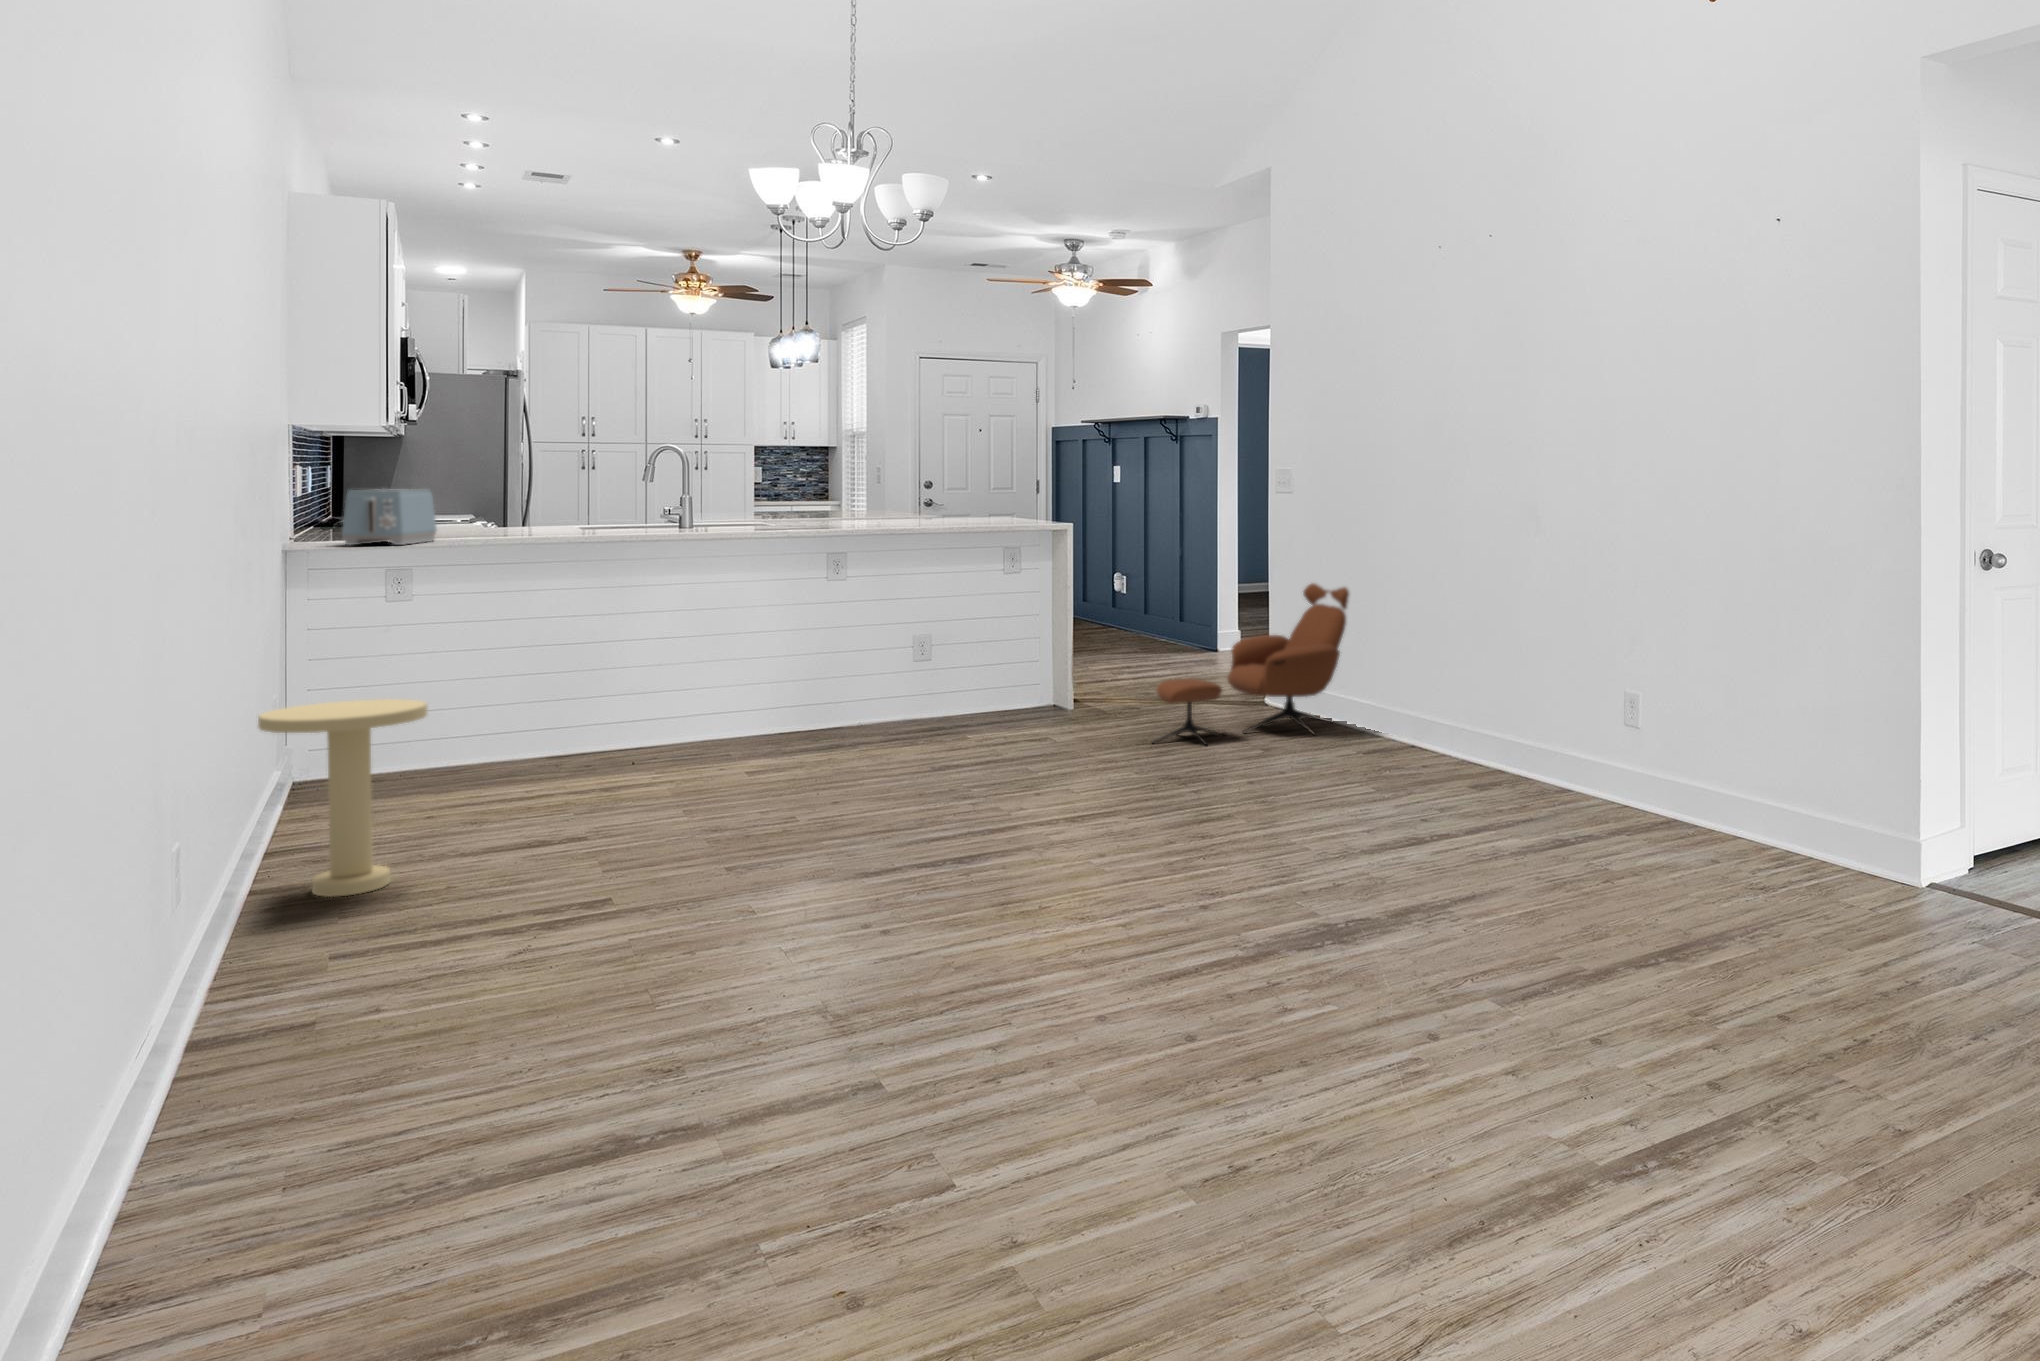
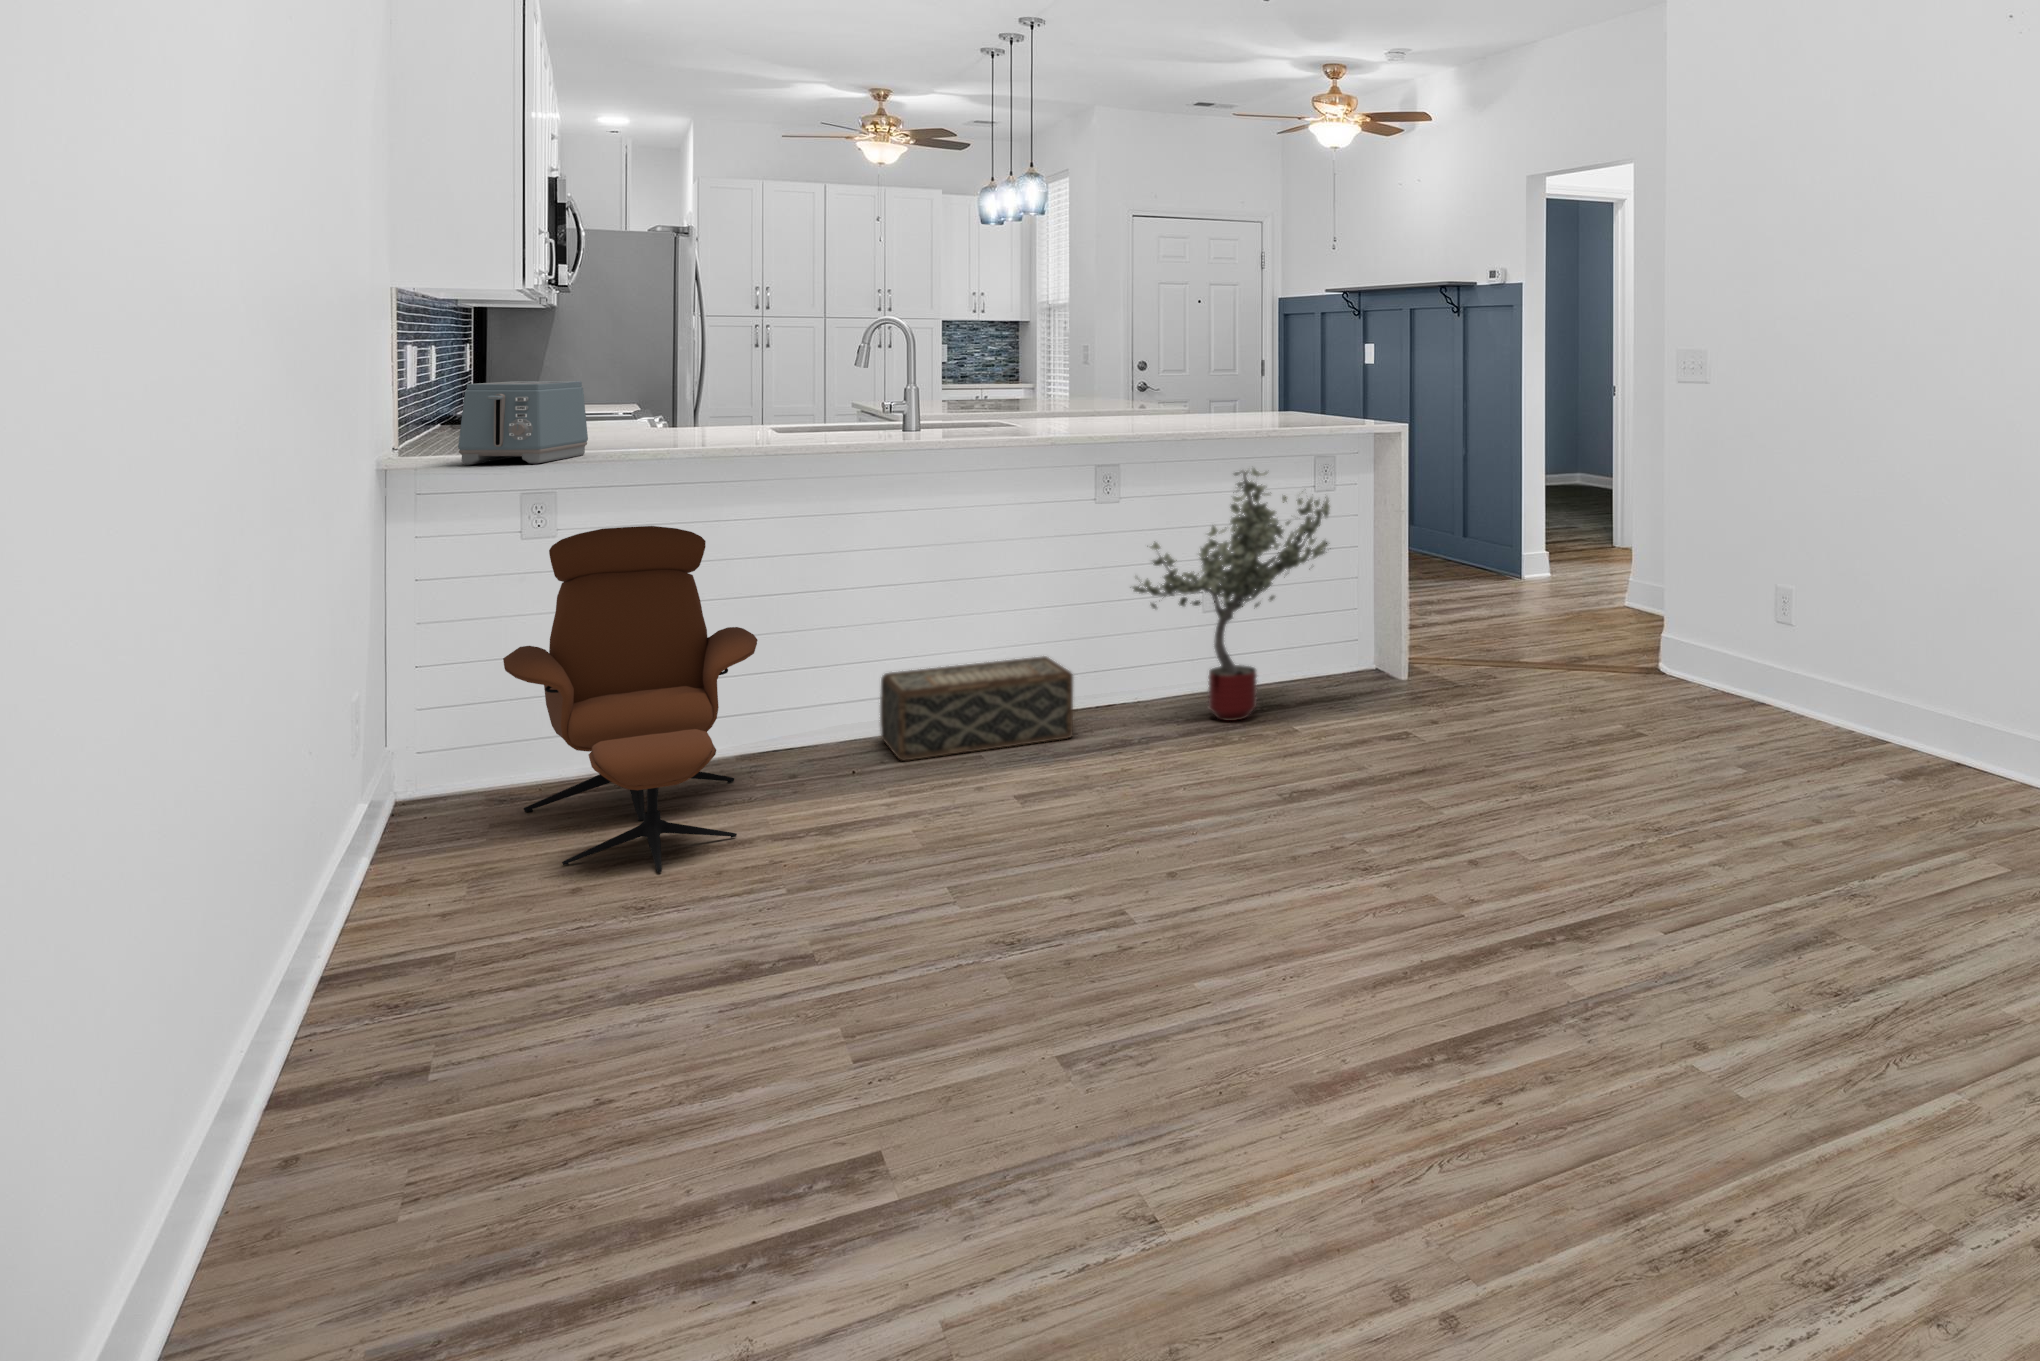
potted tree: none [850,553,1006,731] -> present [1133,468,1330,721]
lounge chair: present [1157,583,1349,743] -> present [503,526,758,873]
woven basket: none [663,687,807,753] -> present [880,656,1073,761]
side table: present [258,699,427,897] -> none [268,754,555,1137]

